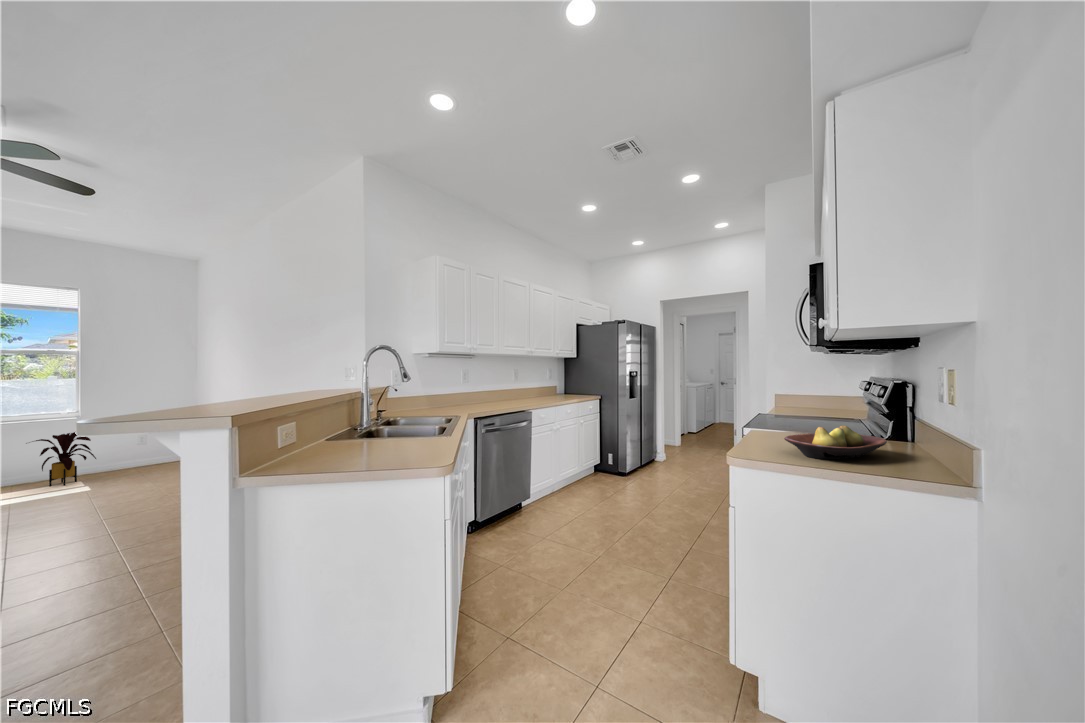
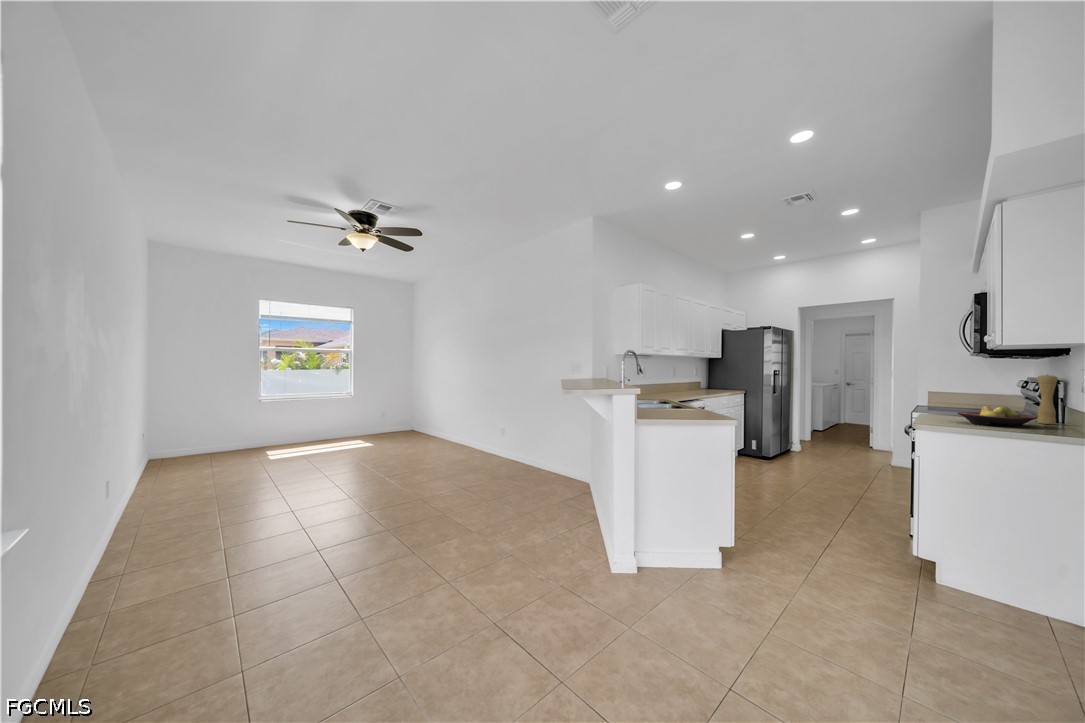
pepper mill: none [883,375,907,447] -> present [1037,375,1058,424]
house plant: present [32,432,96,486] -> none [324,402,361,440]

